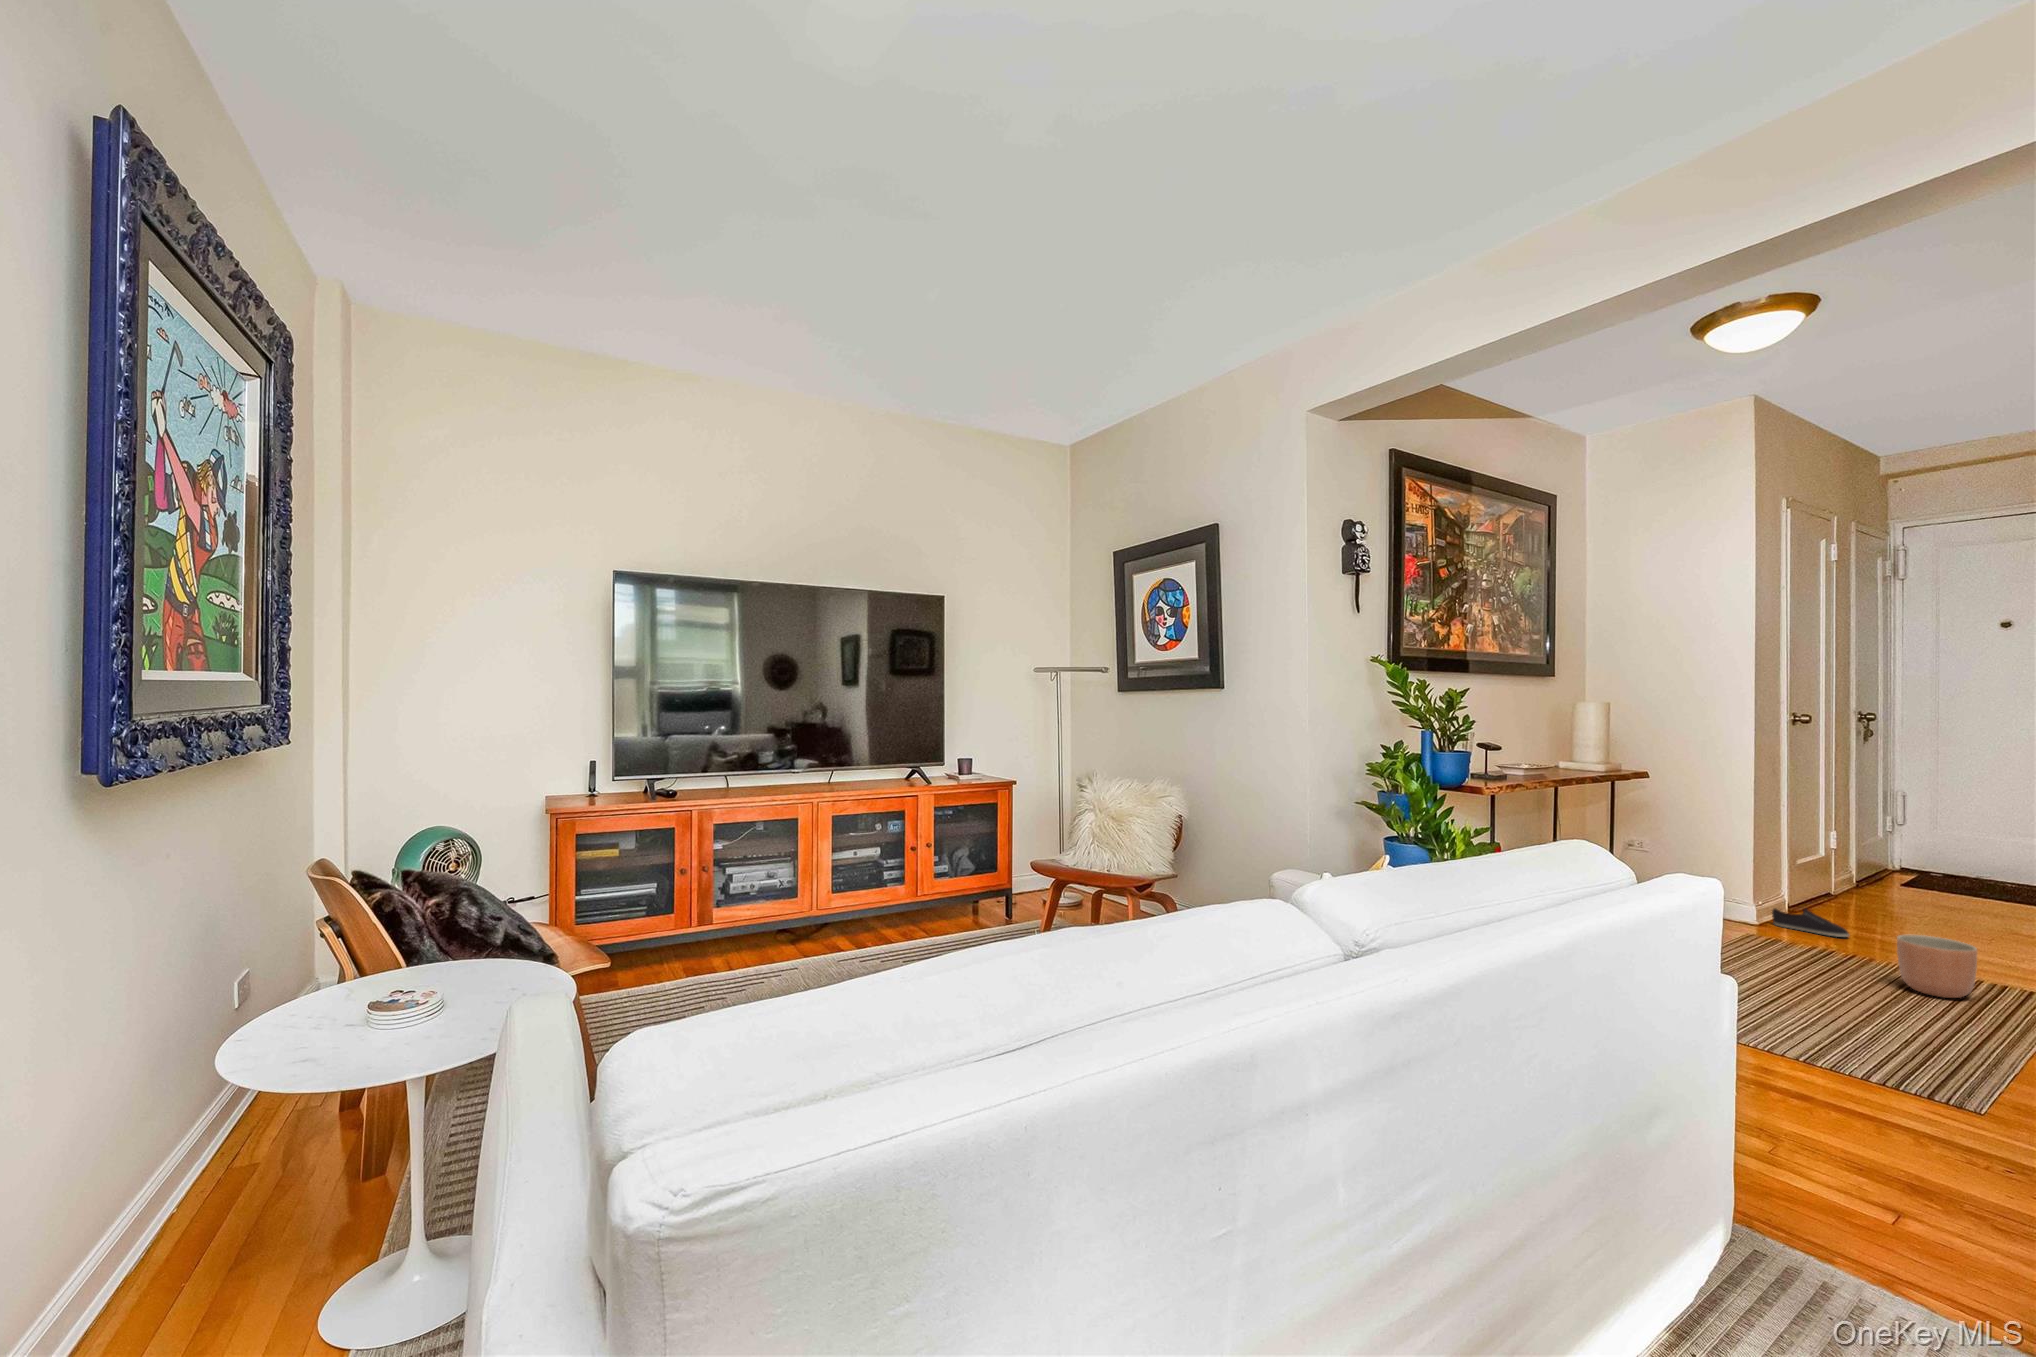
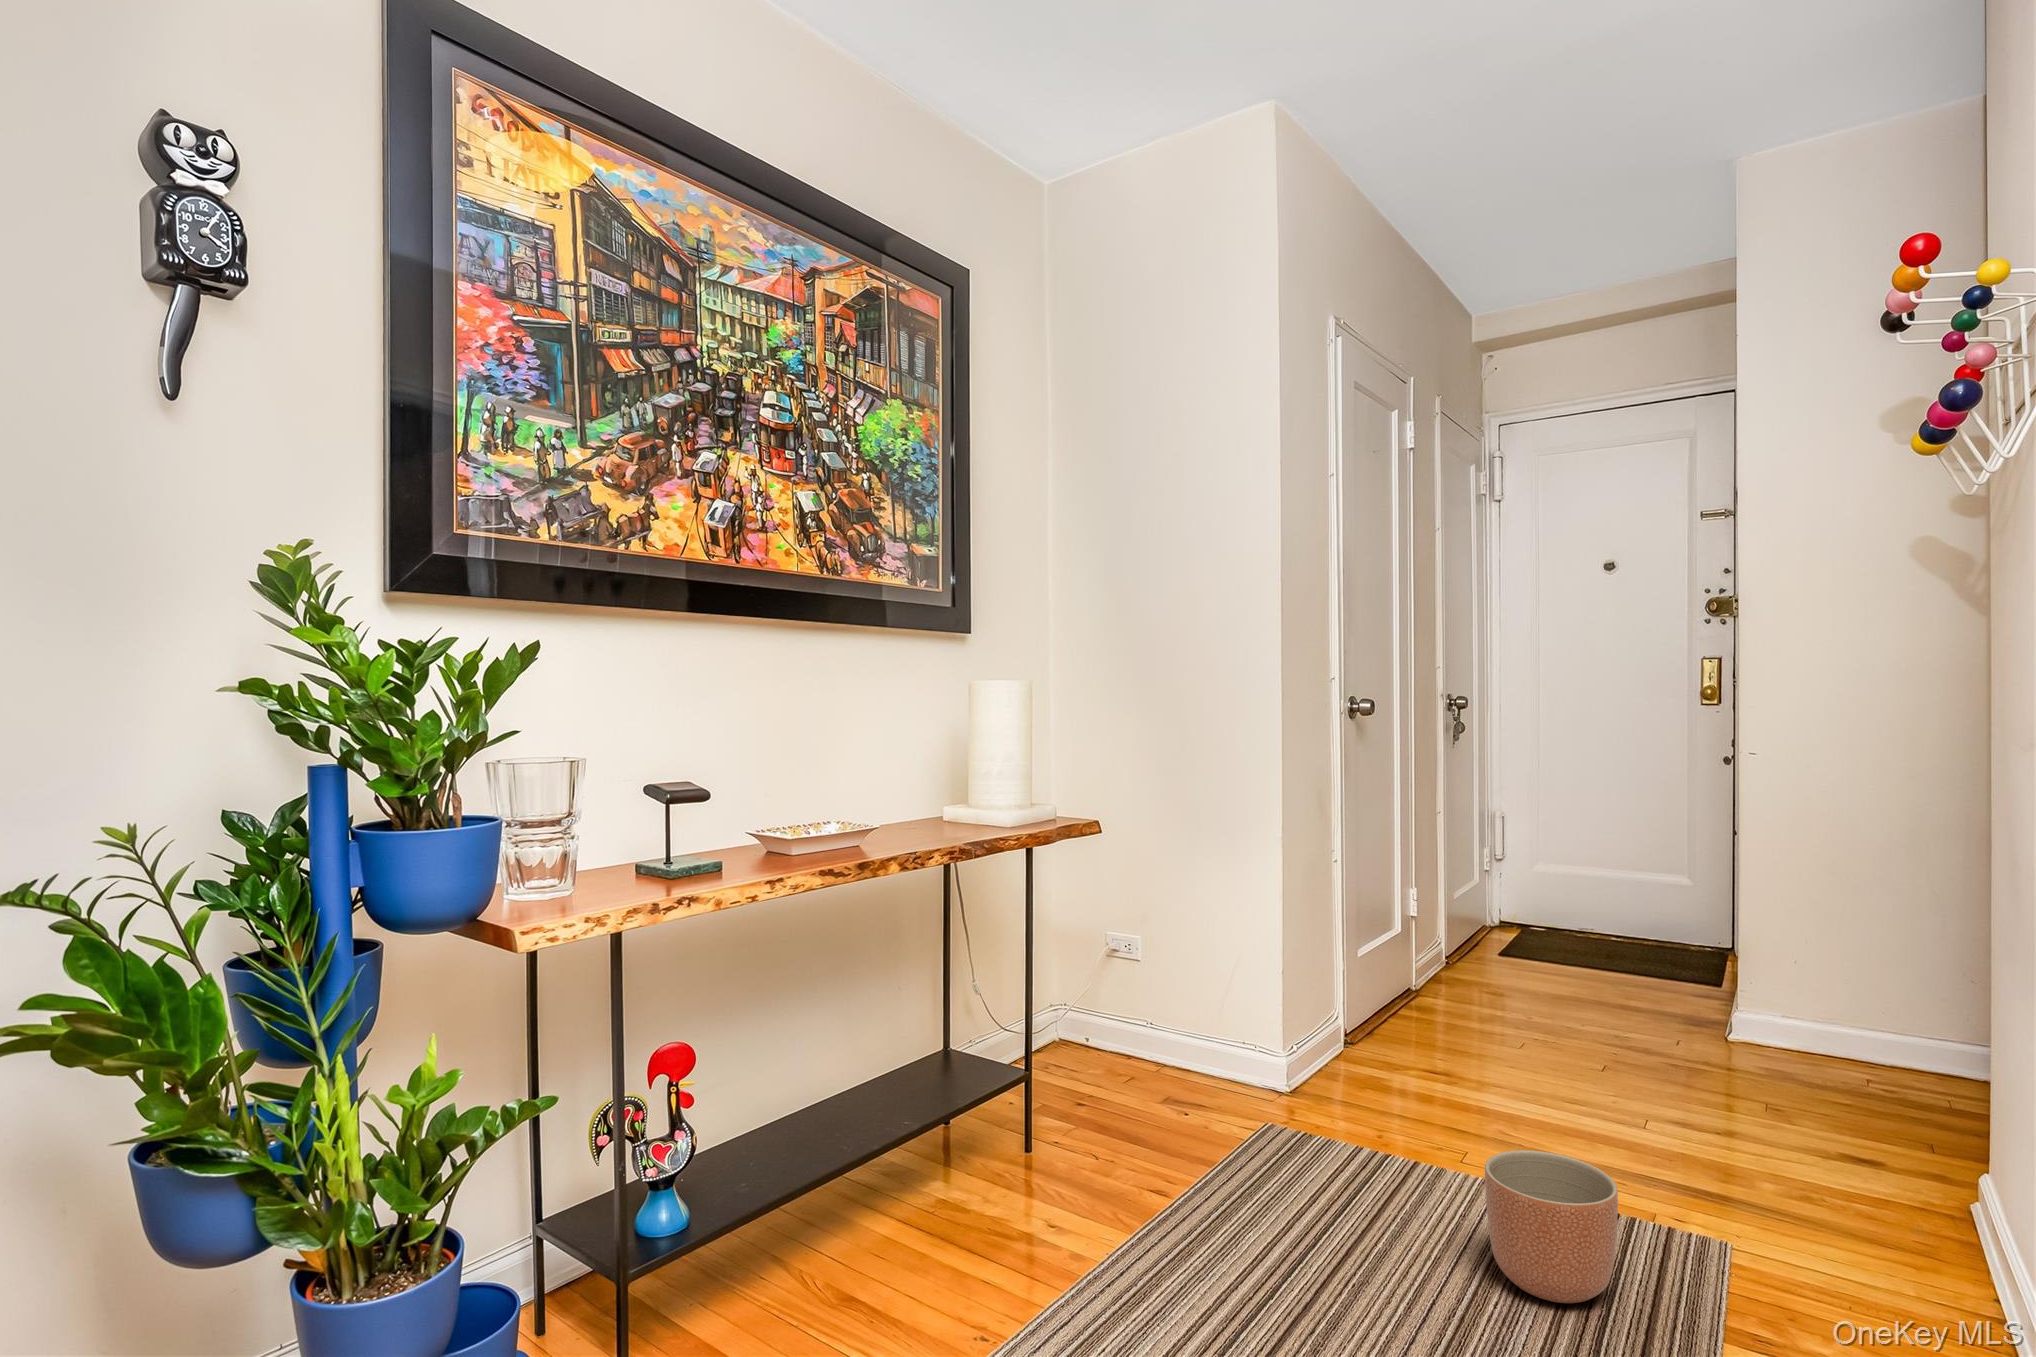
shoe: present [1772,909,1849,937] -> none [1314,1052,1423,1108]

